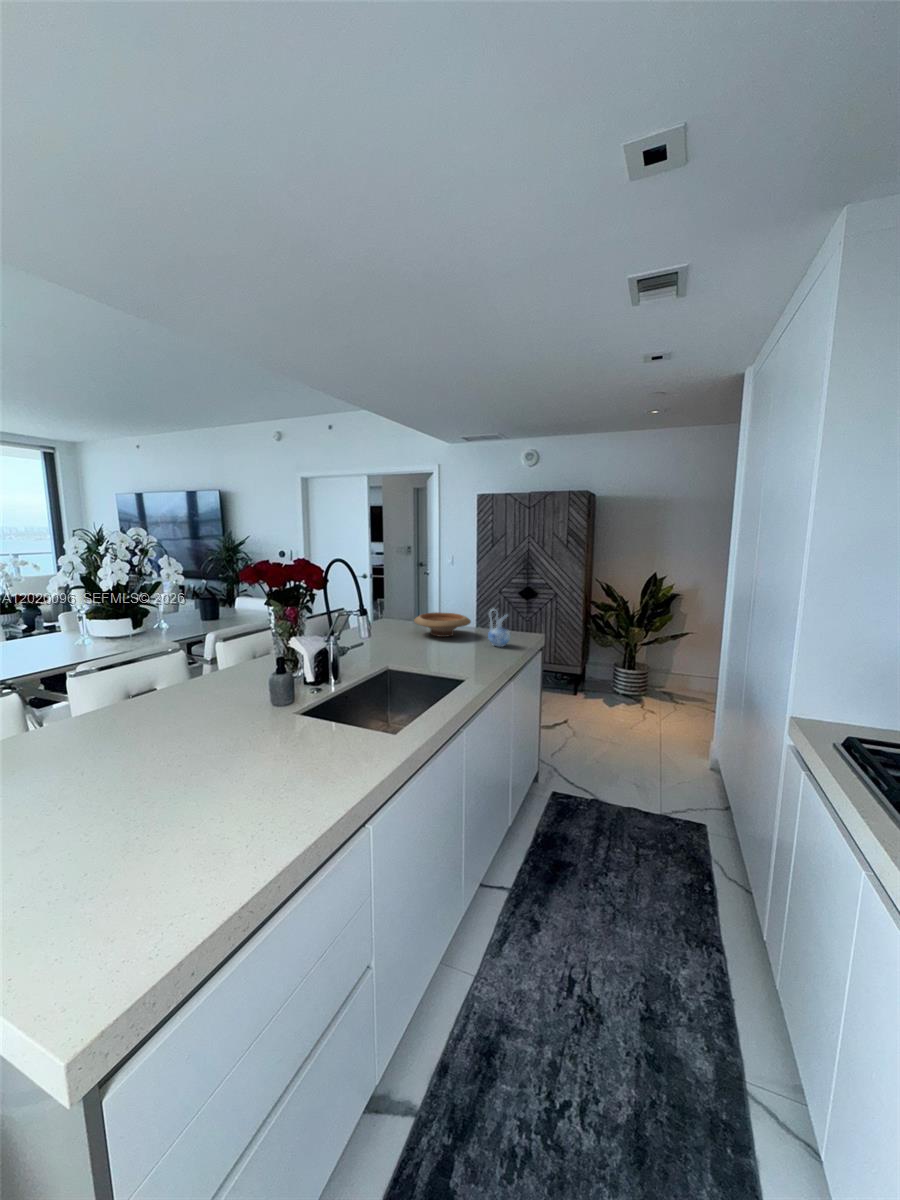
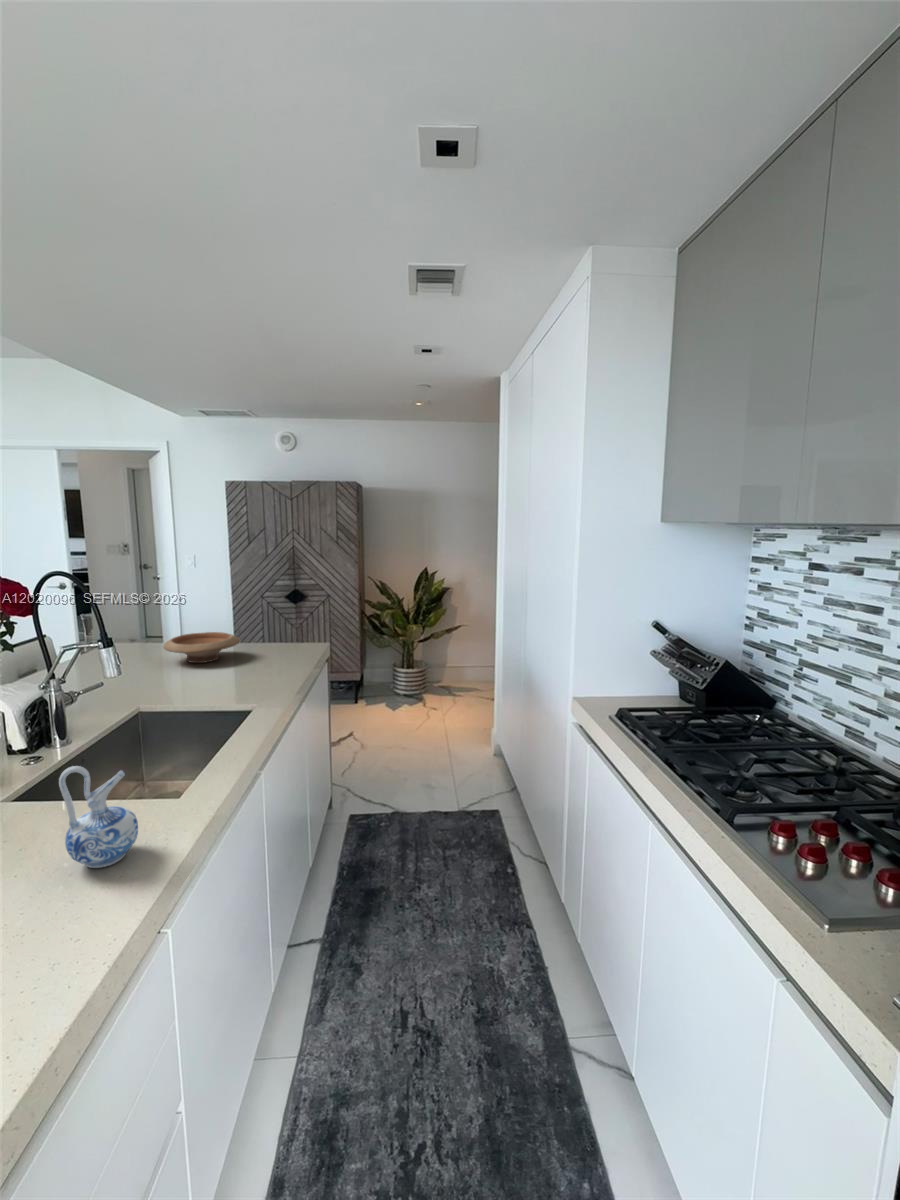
ceramic pitcher: present [488,609,510,646] -> present [59,766,138,868]

